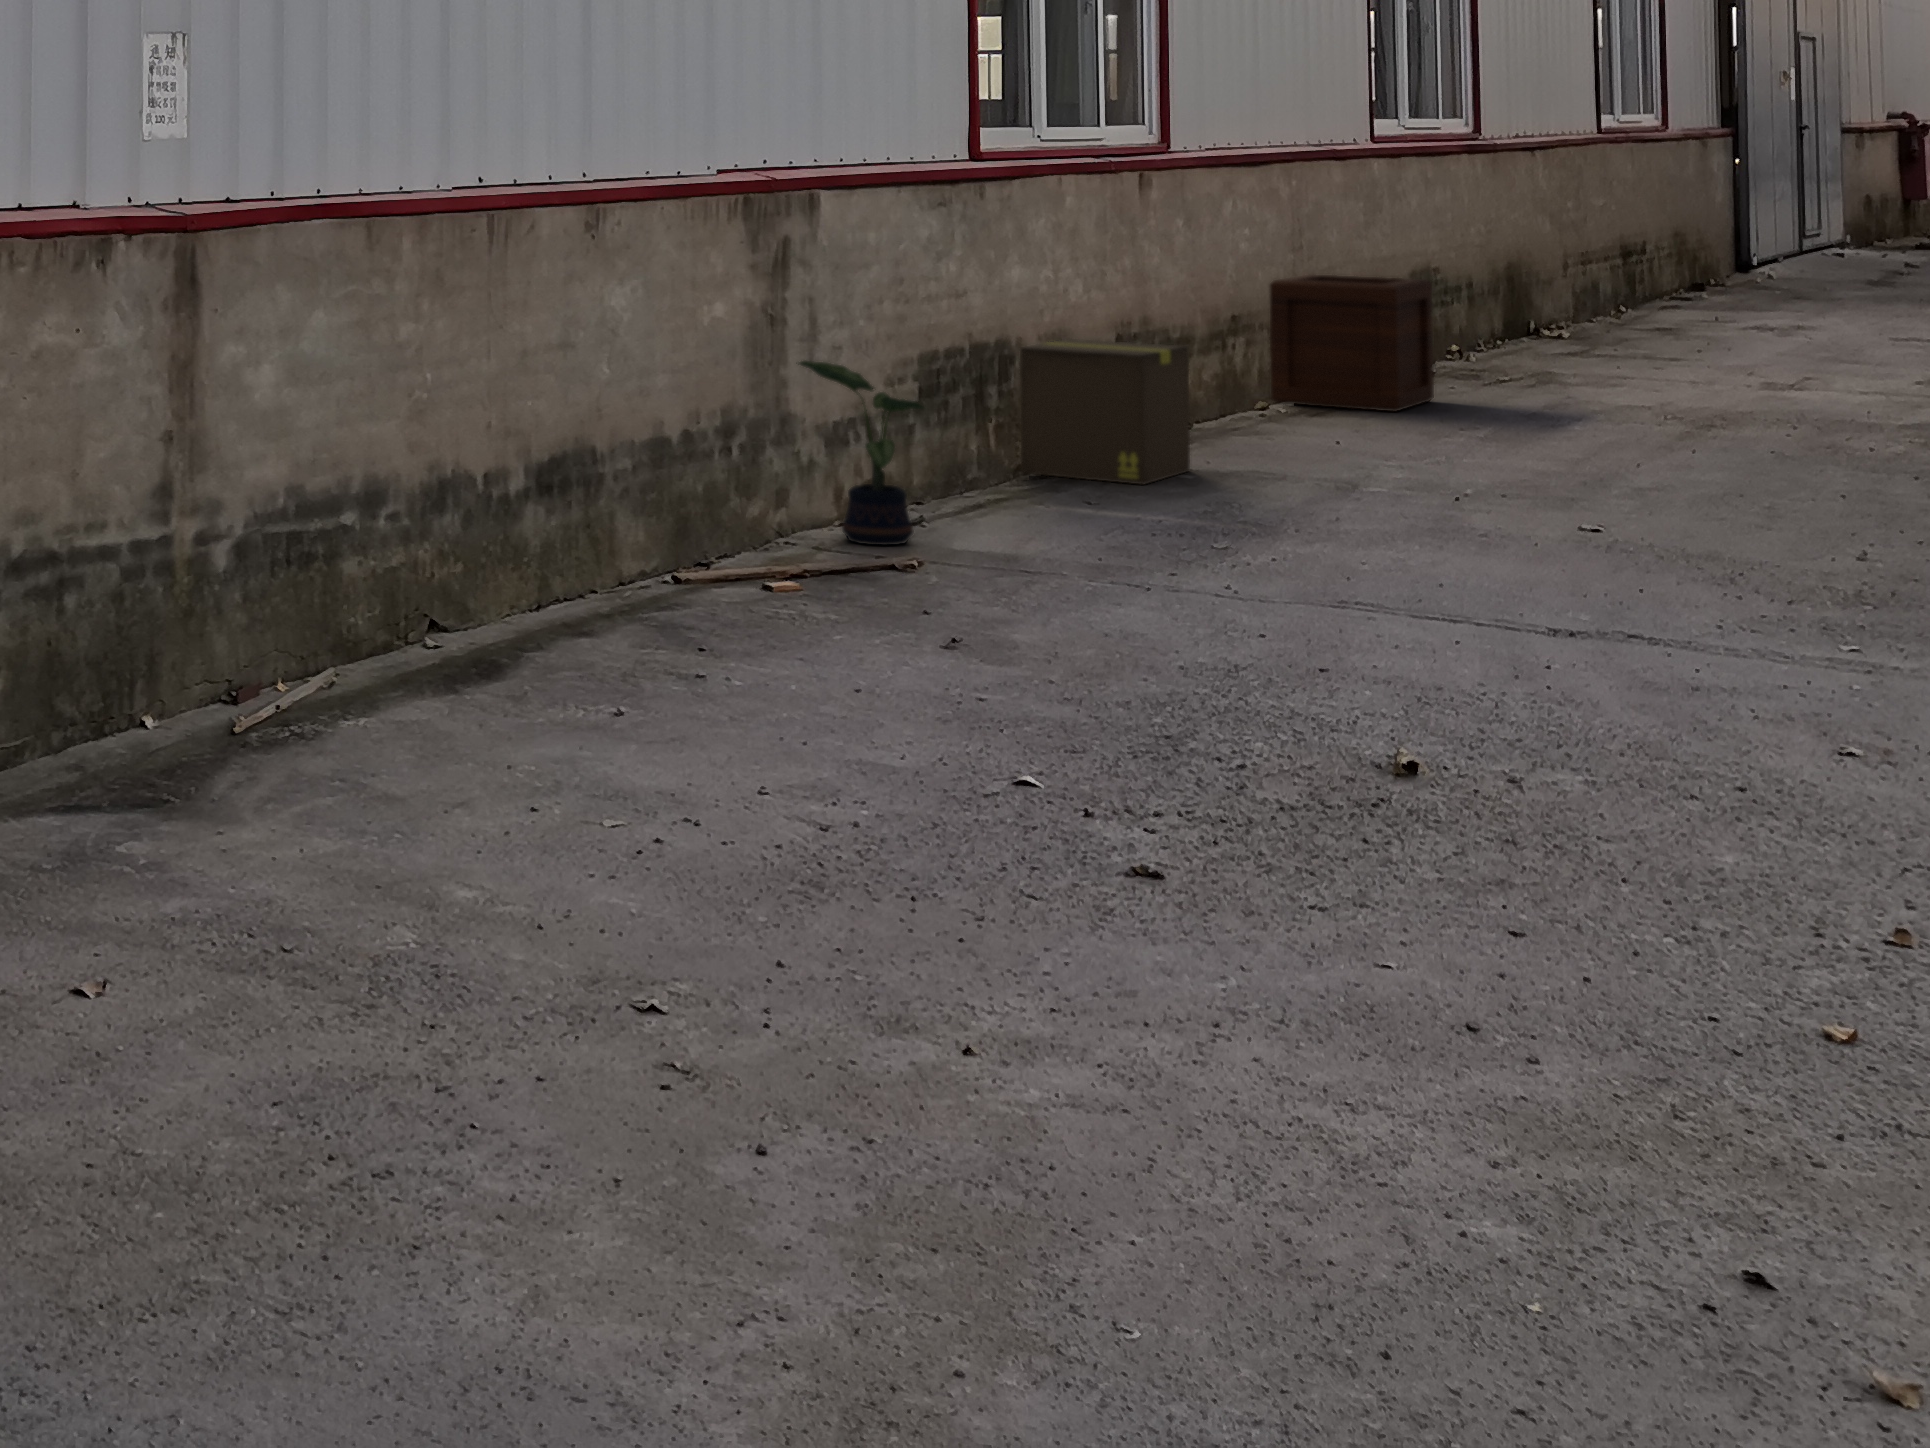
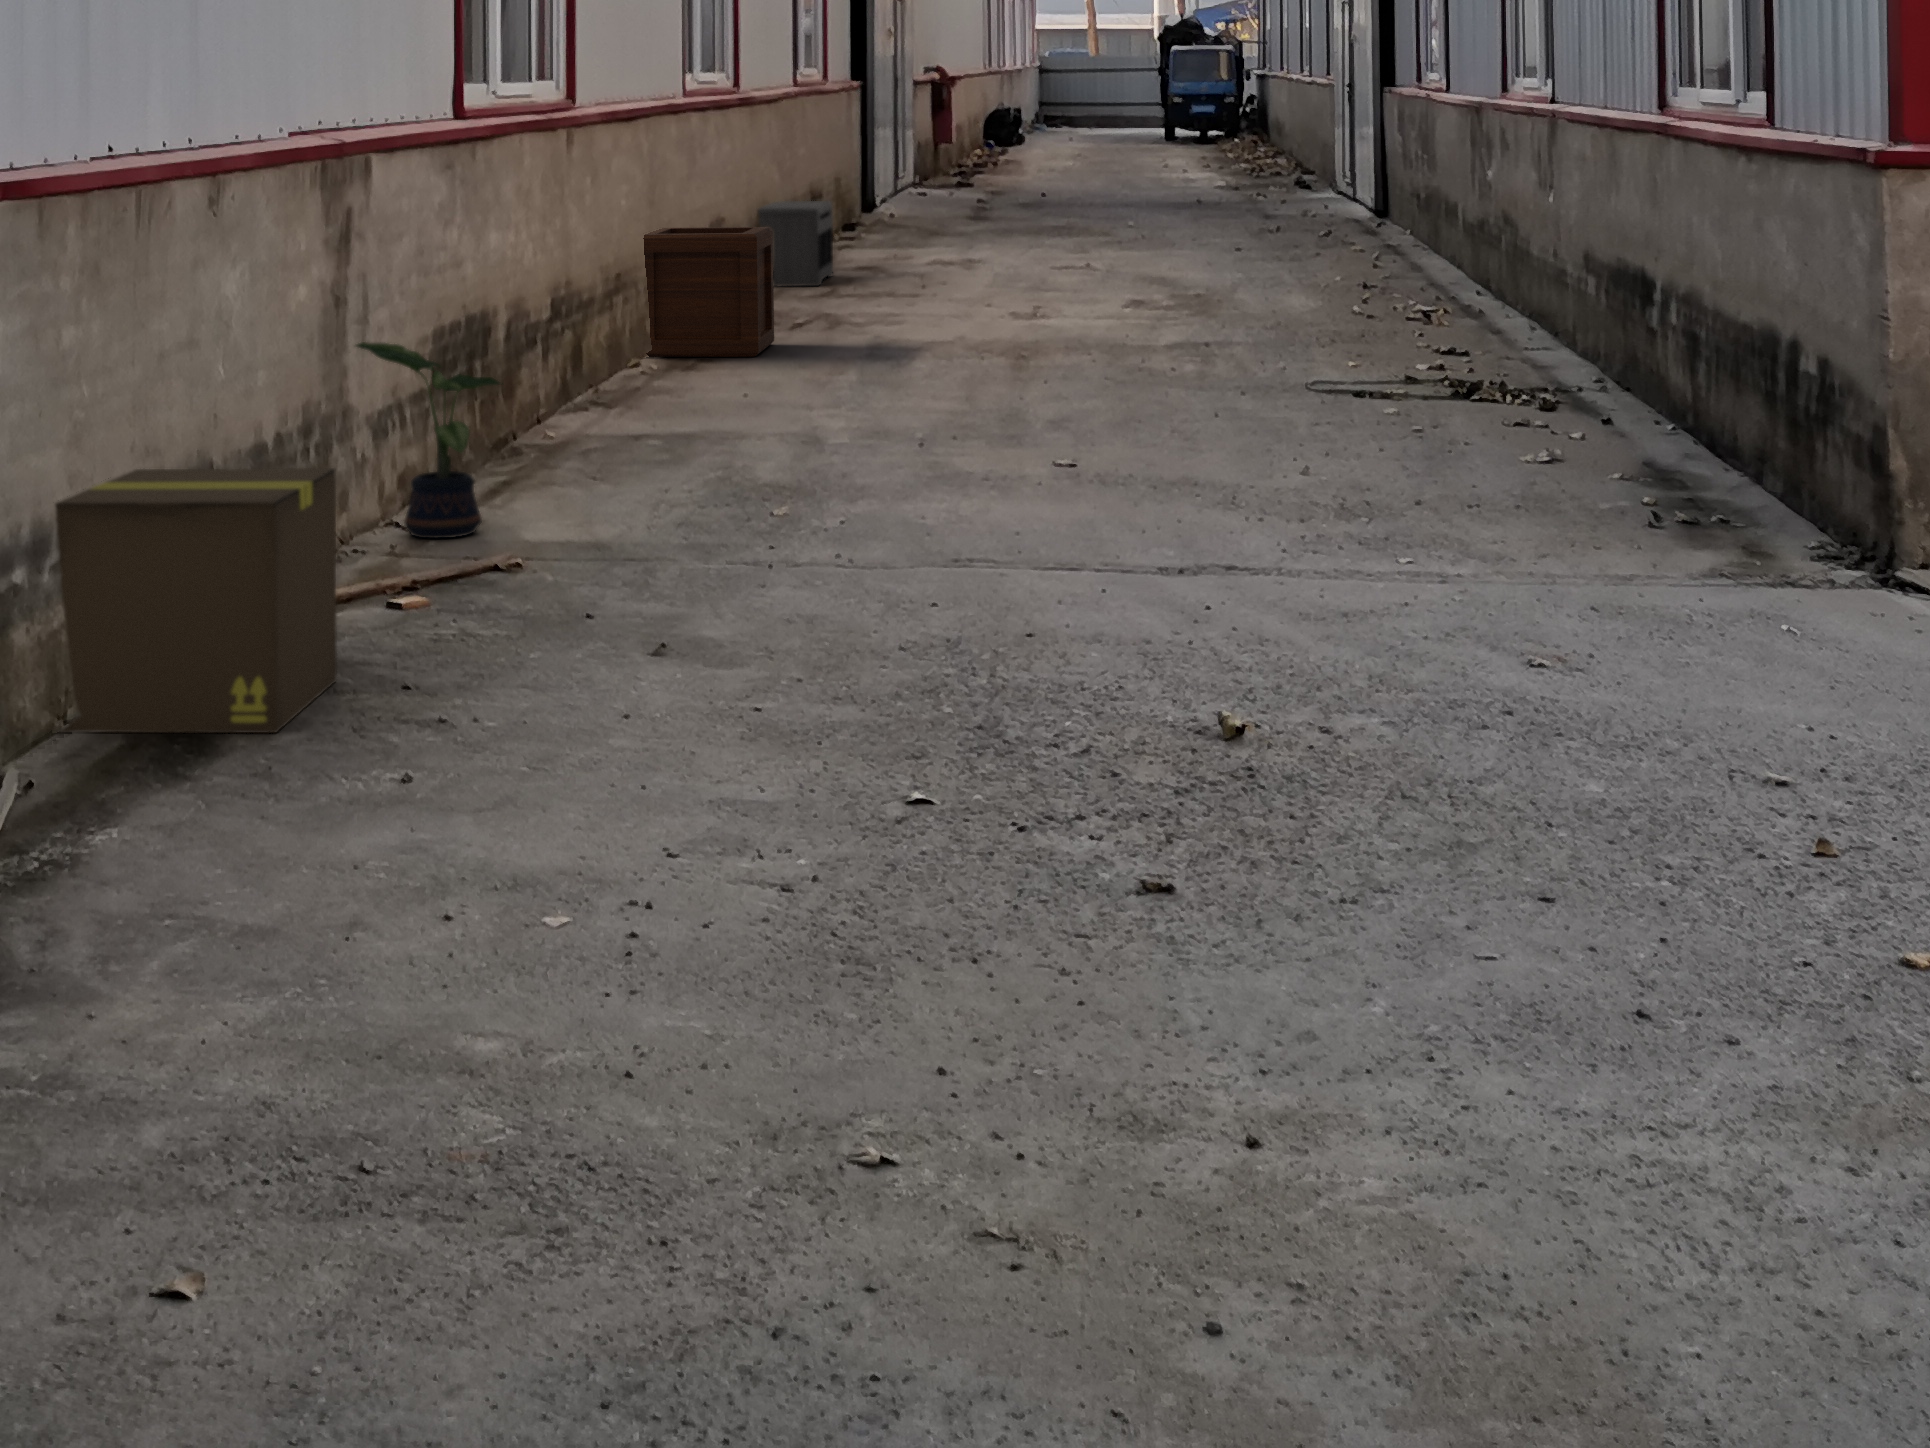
bench: none [1496,254,1603,347] -> present [758,201,833,286]
cardboard box: present [1020,339,1190,485] -> present [55,468,337,733]

